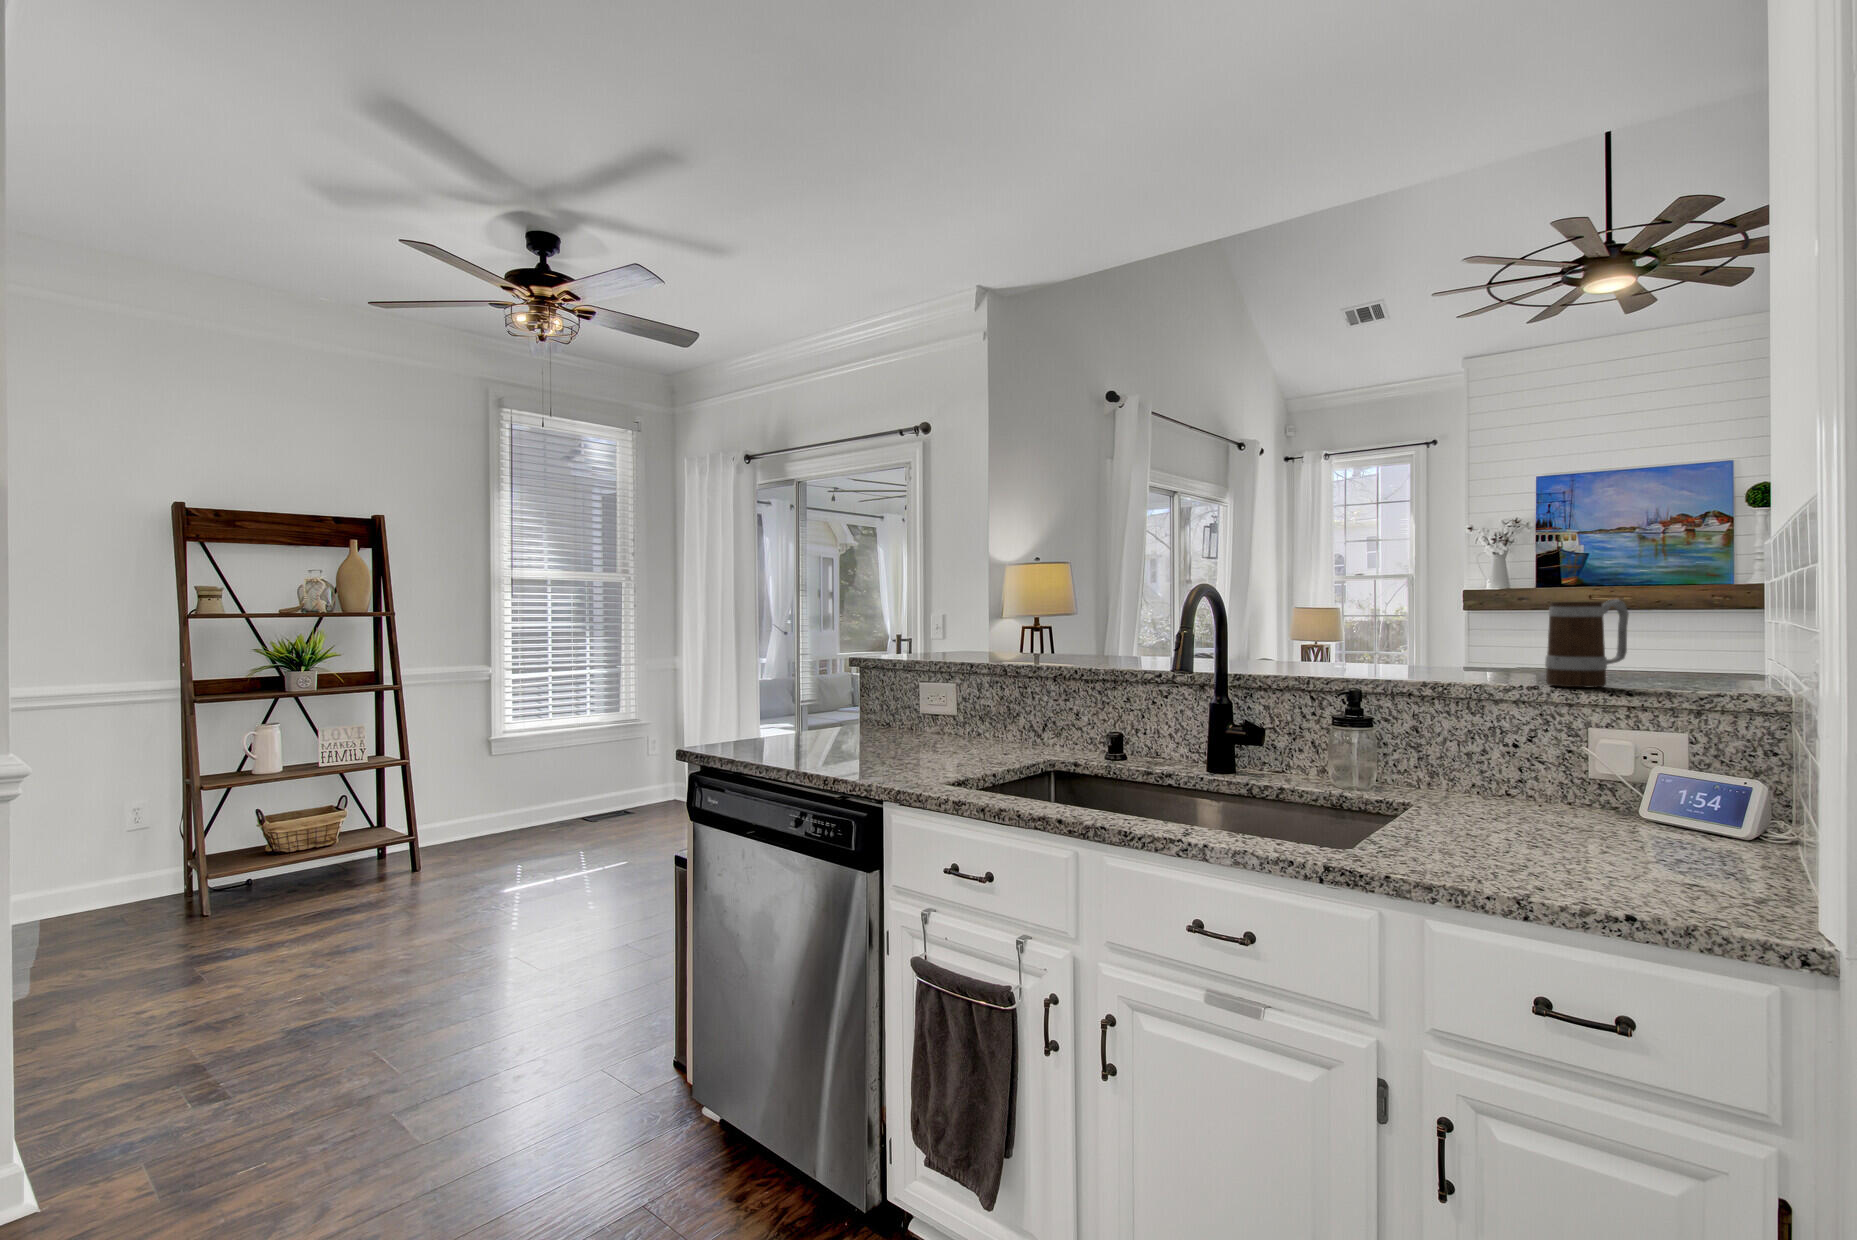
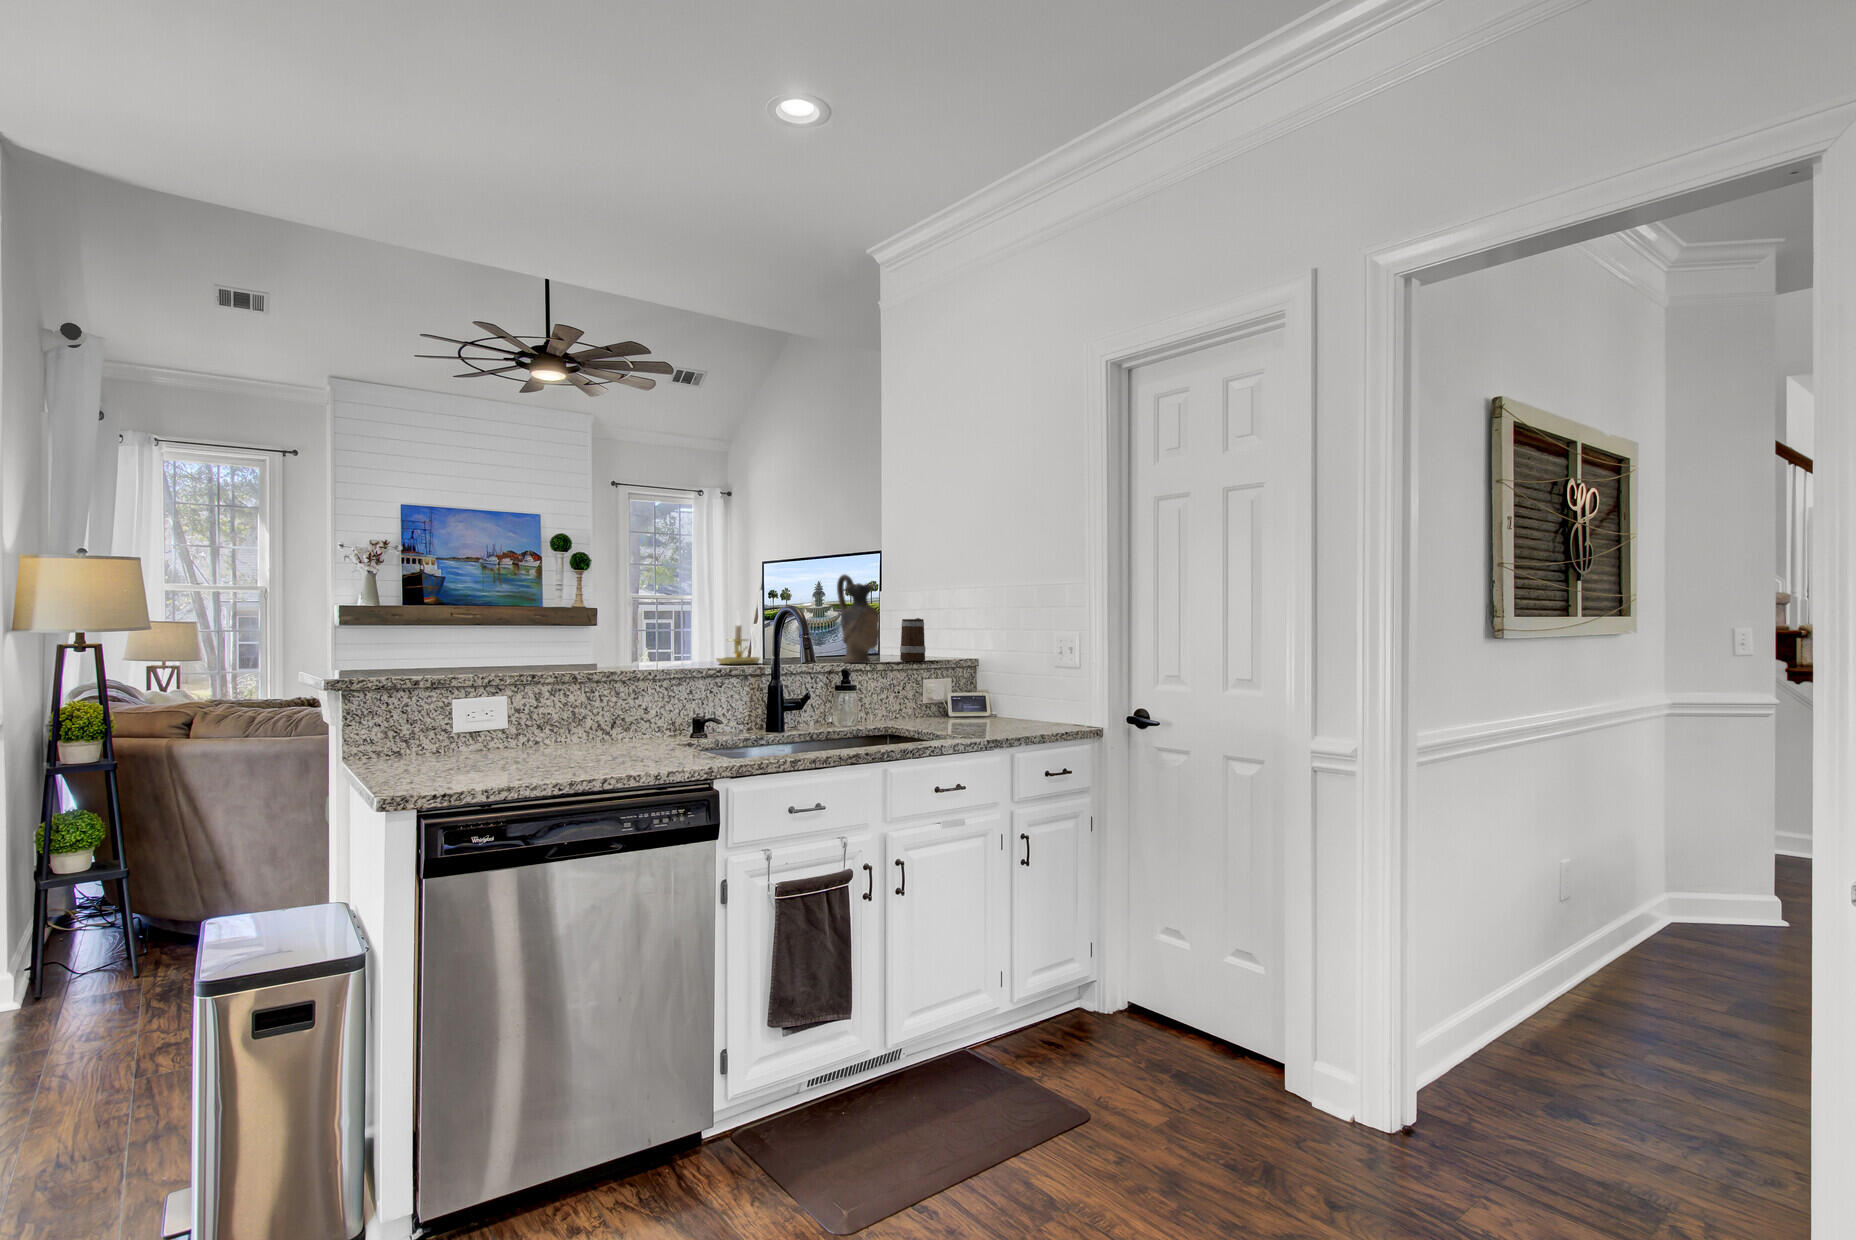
ceramic pitcher: none [1416,525,1491,680] -> present [837,574,880,663]
candle holder: none [1260,593,1348,670] -> present [716,614,760,664]

